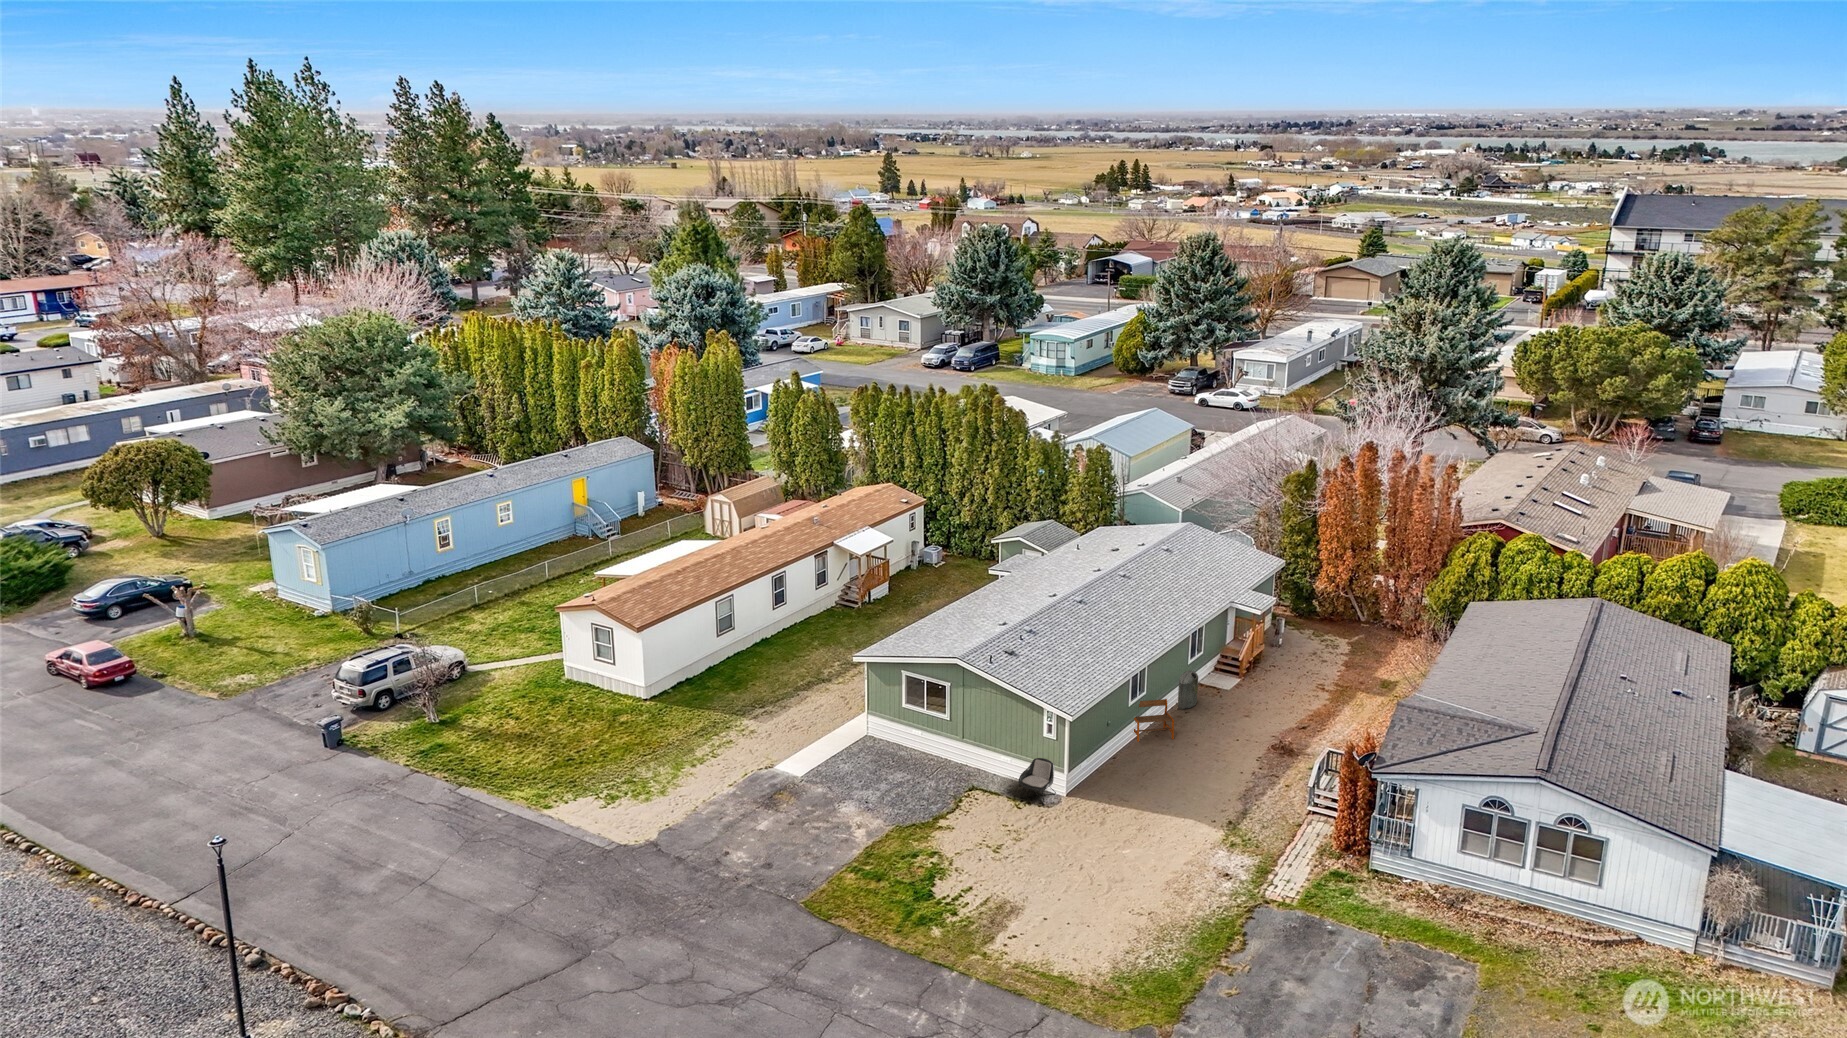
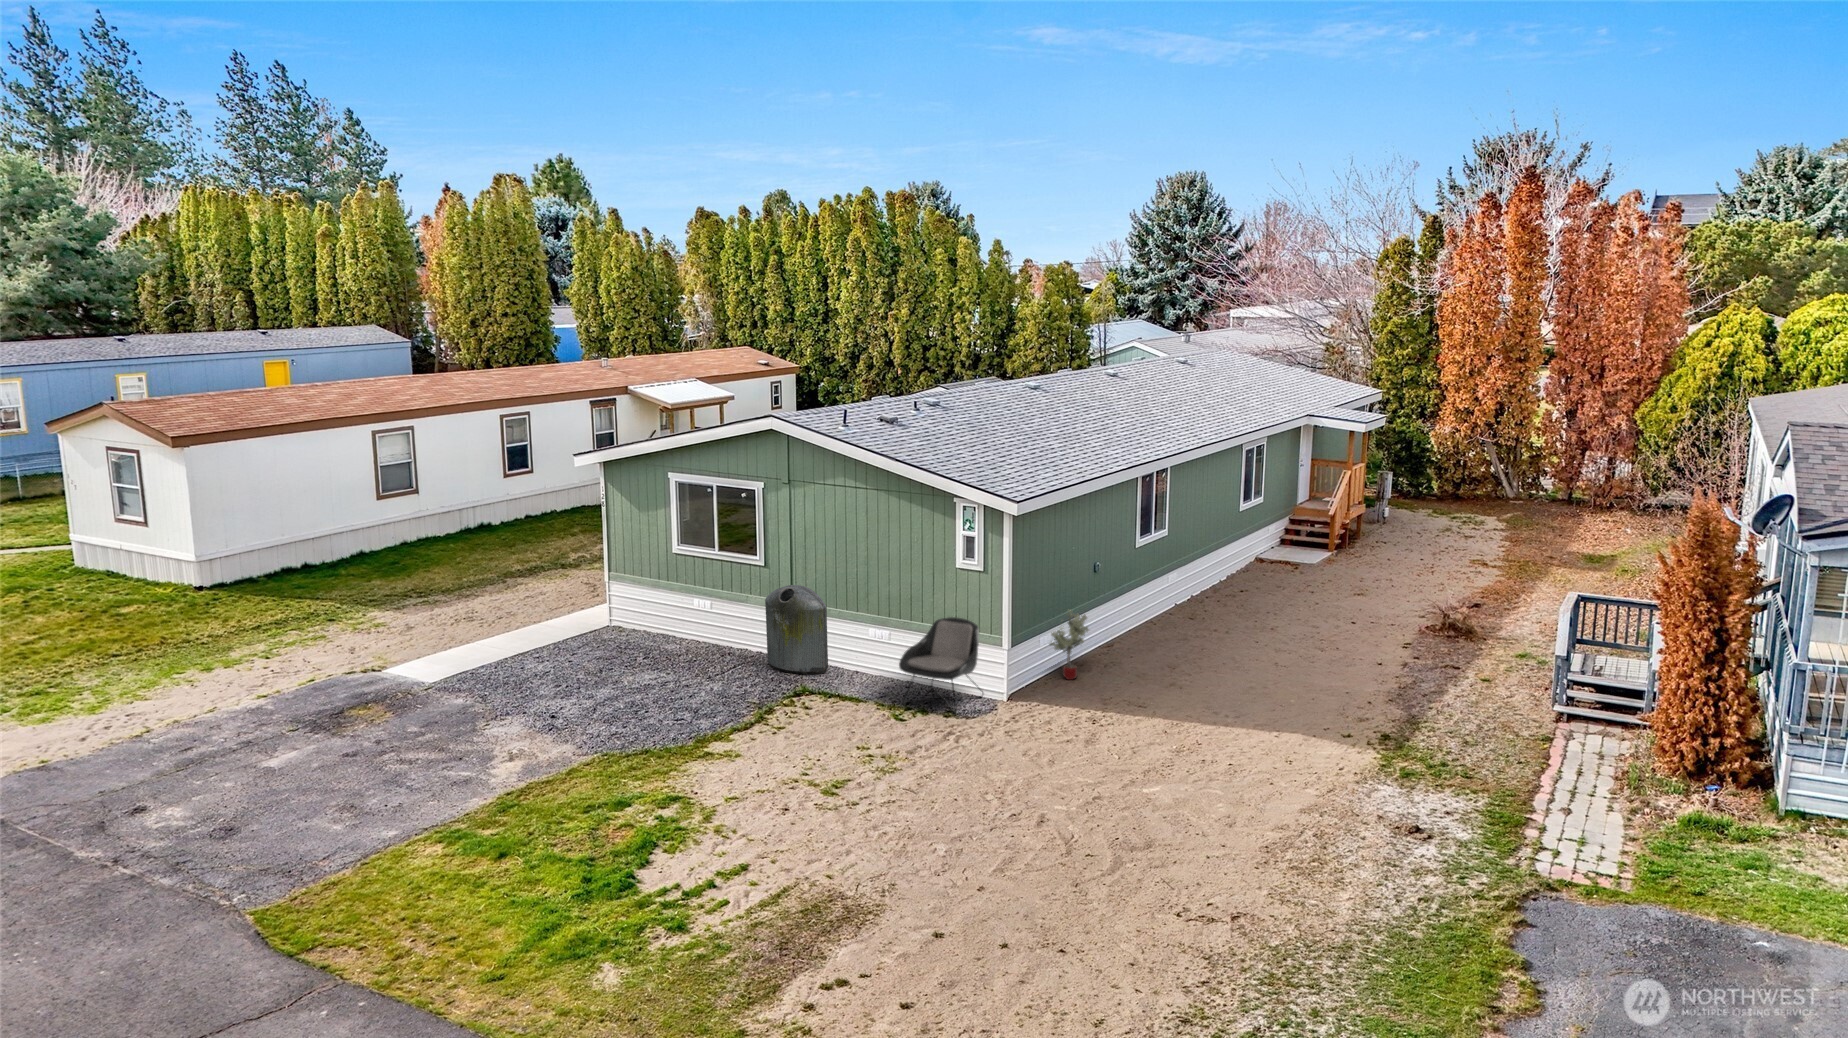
trash can: present [1178,671,1198,710] -> present [765,585,828,674]
bench: present [1134,699,1174,742] -> none [1137,546,1223,626]
potted tree: none [1085,750,1105,783] -> present [1050,609,1088,680]

